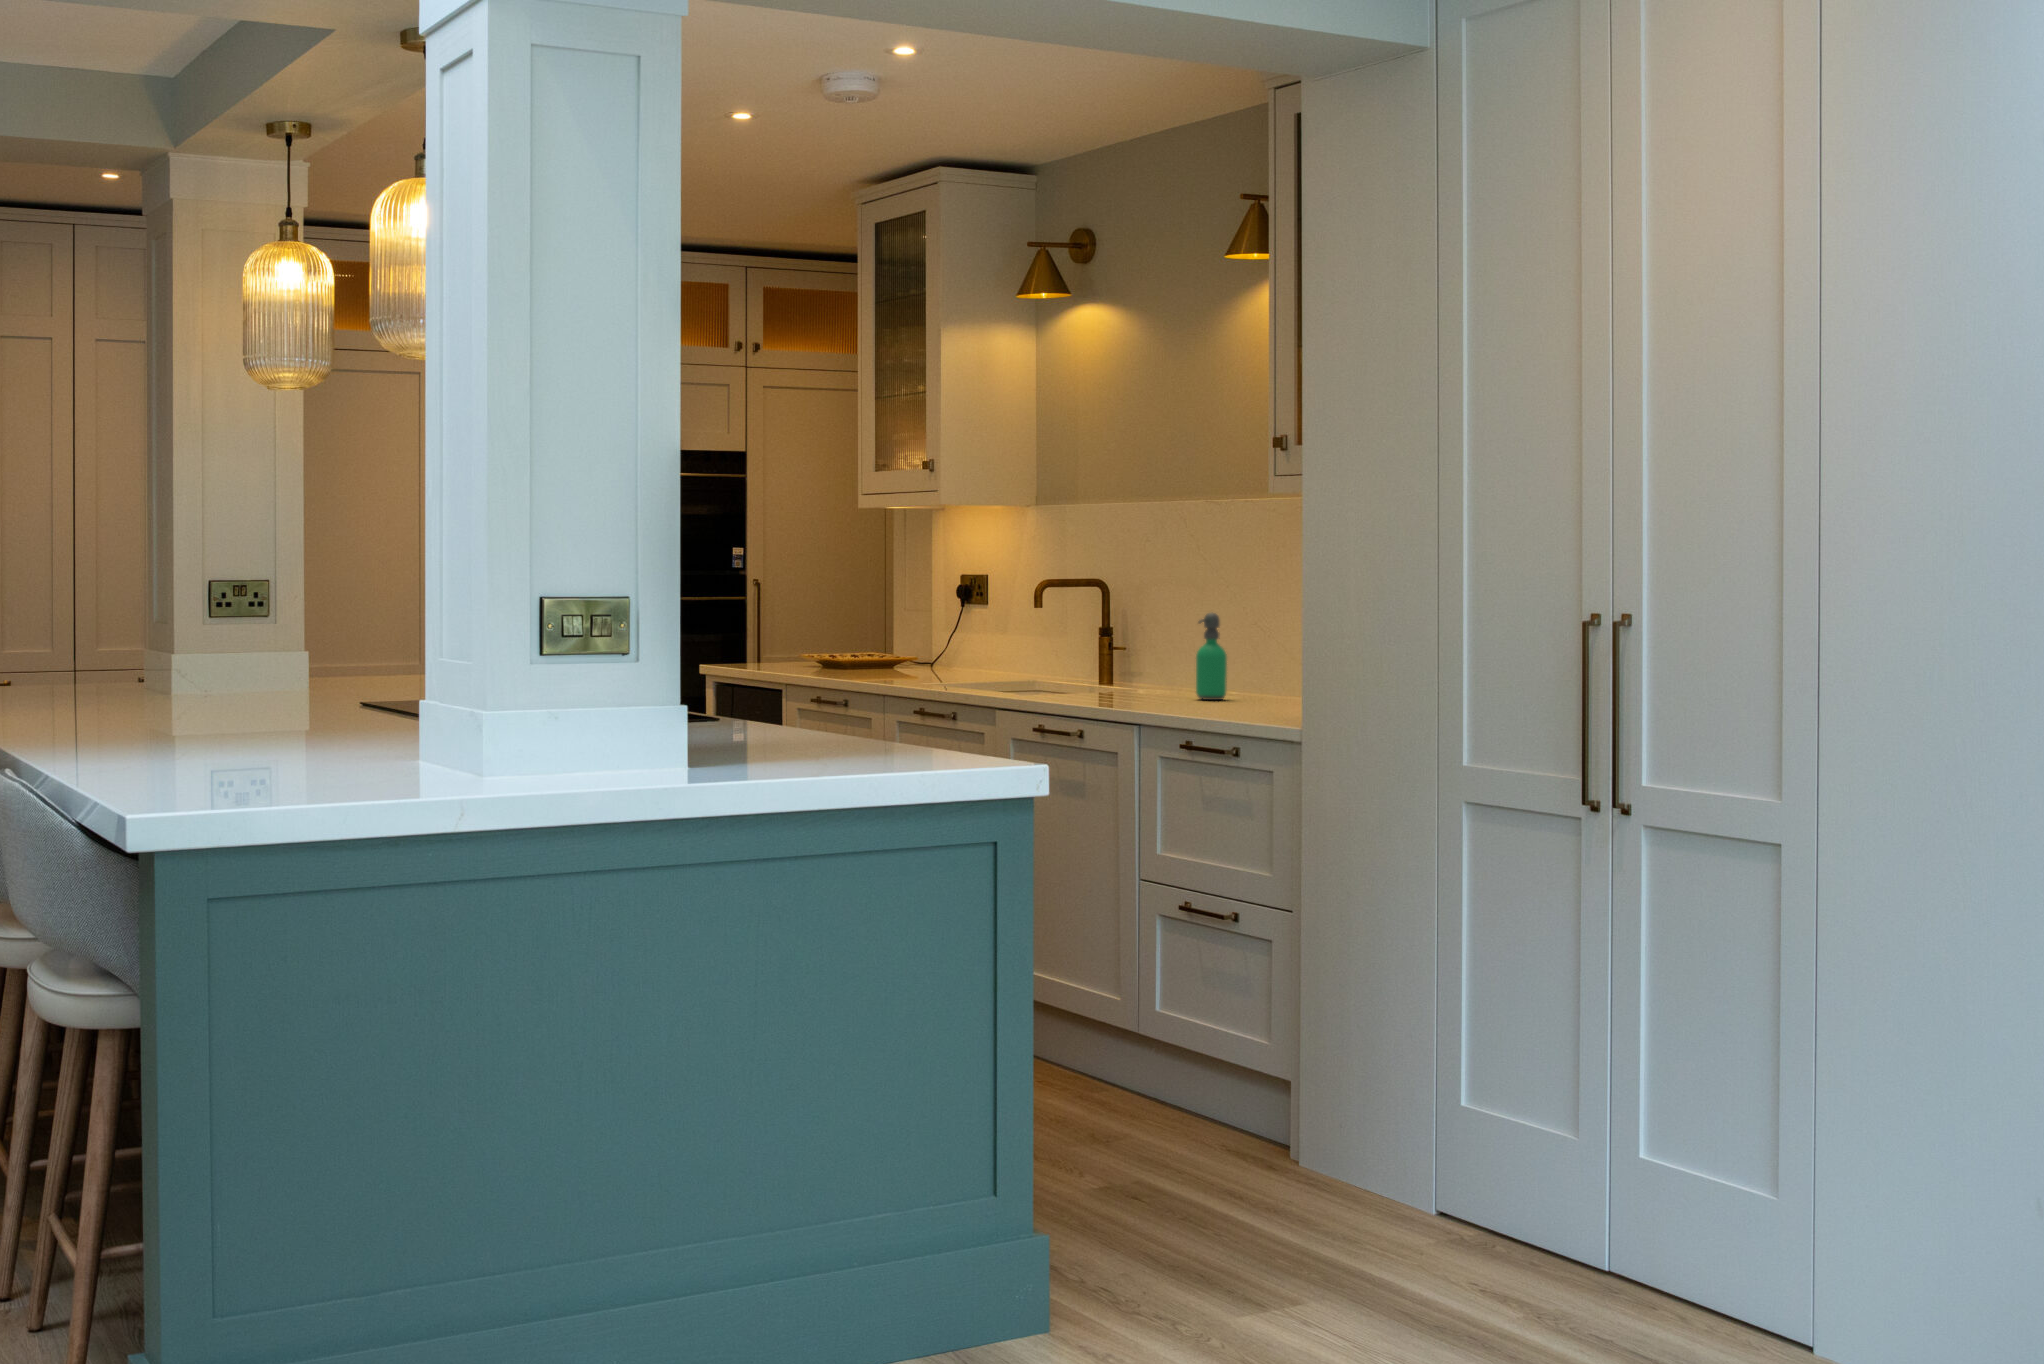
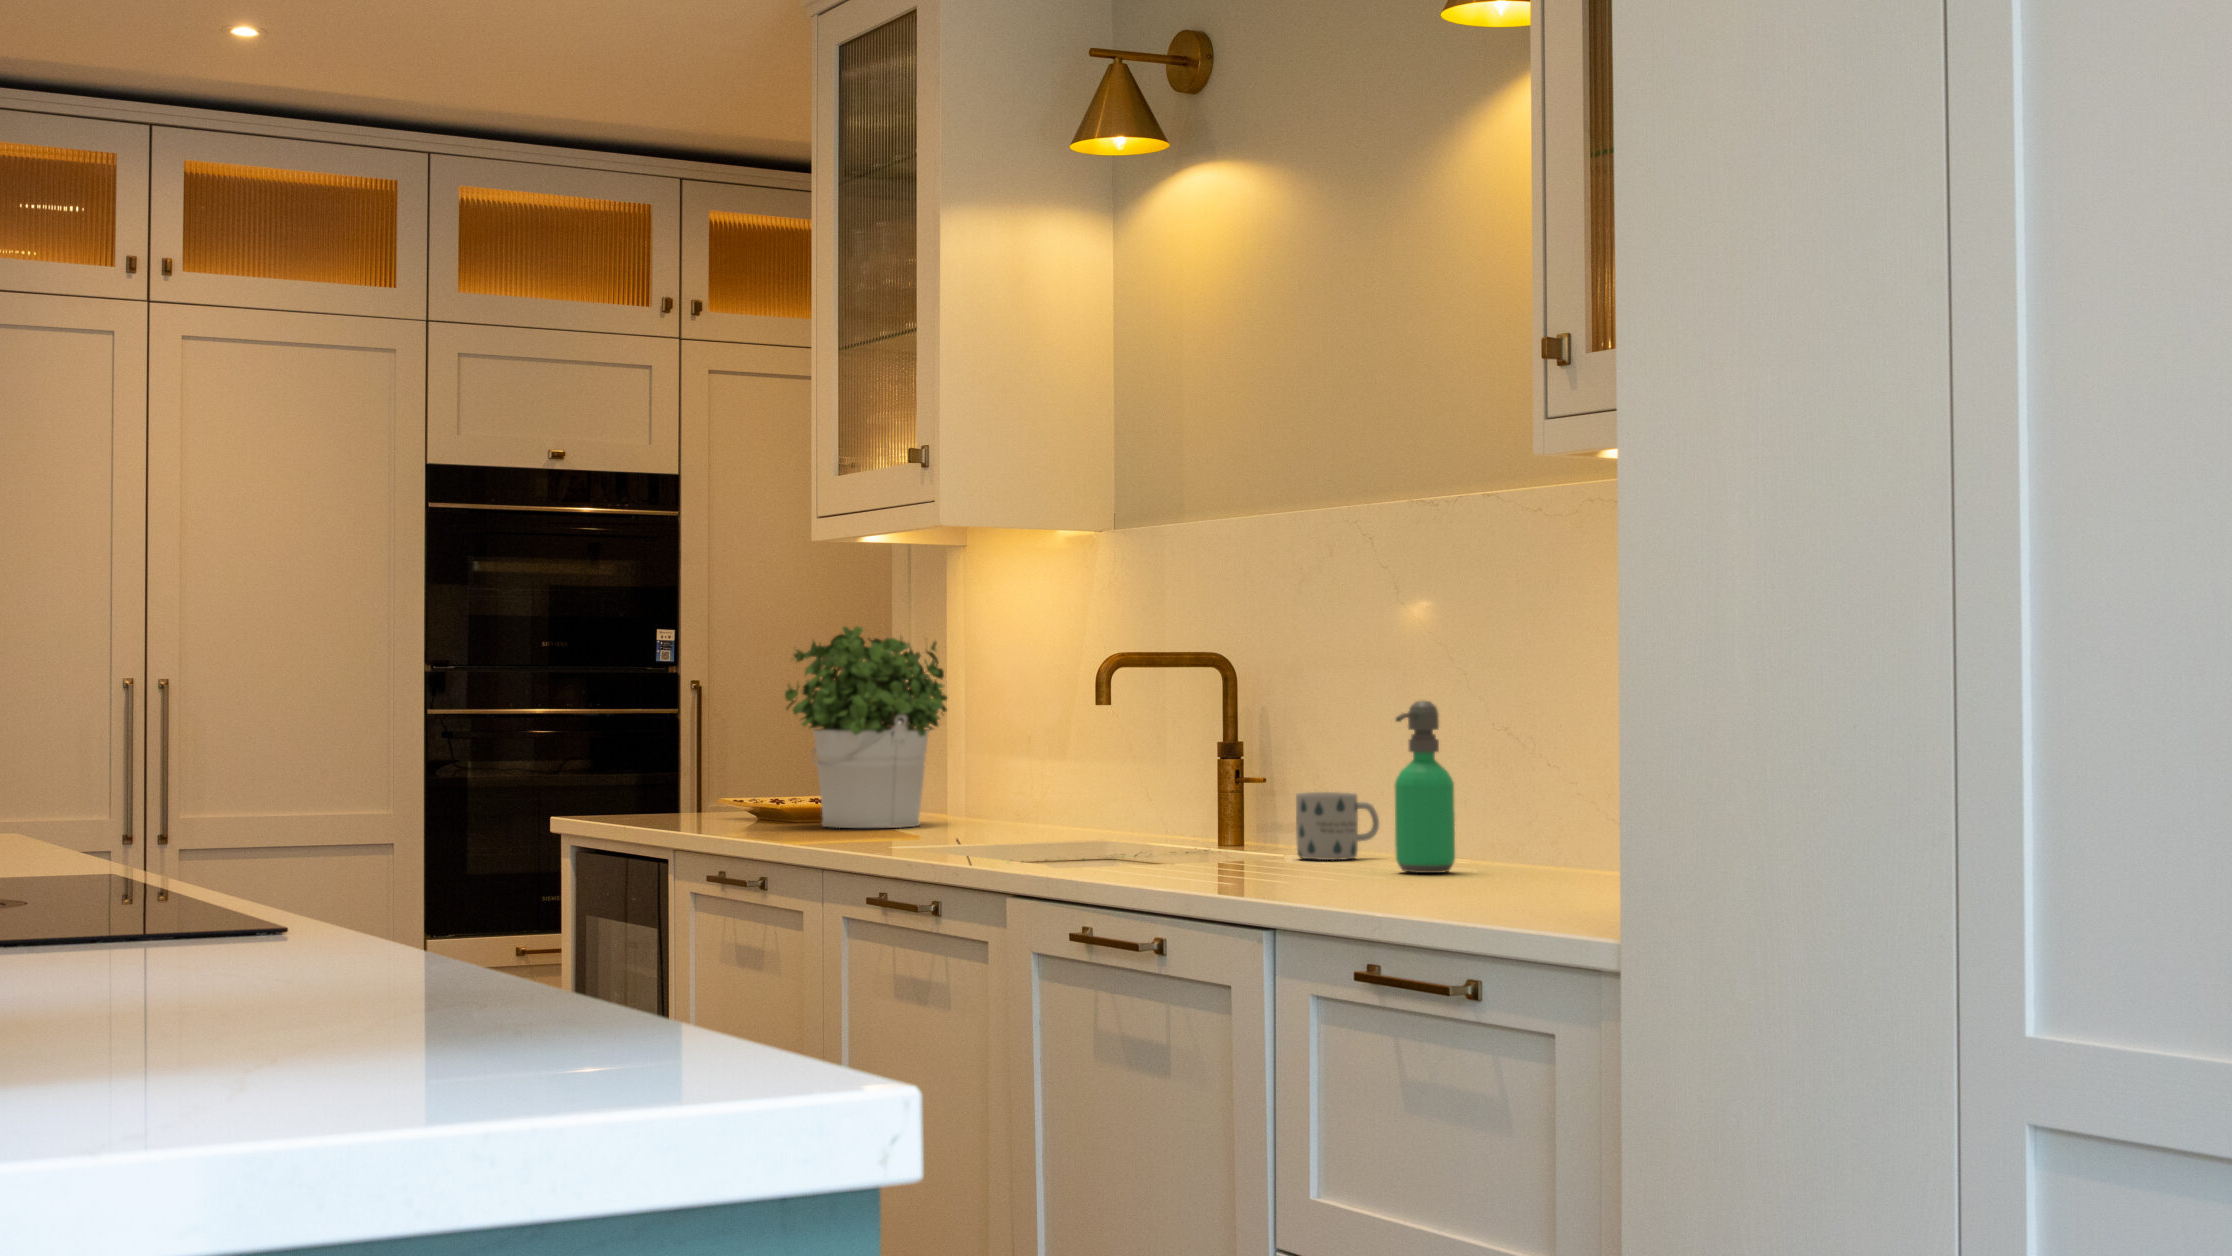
potted plant: none [845,560,937,673] -> present [785,626,947,828]
mug: none [1141,657,1185,693] -> present [1296,792,1379,860]

